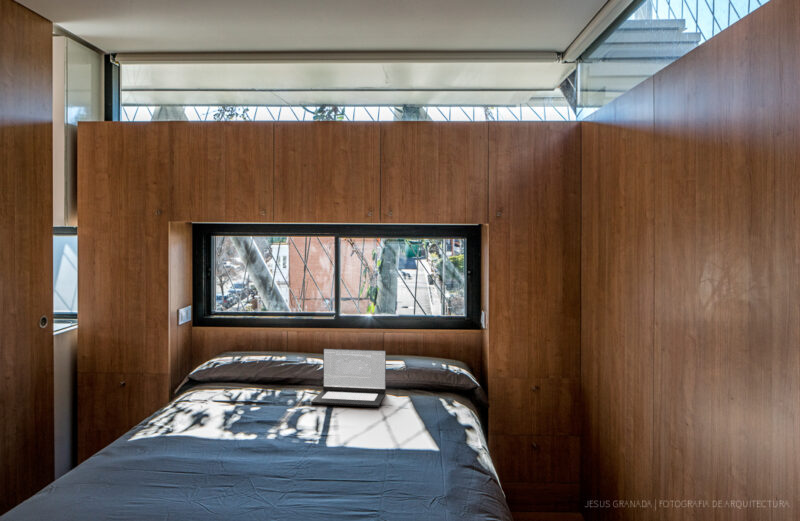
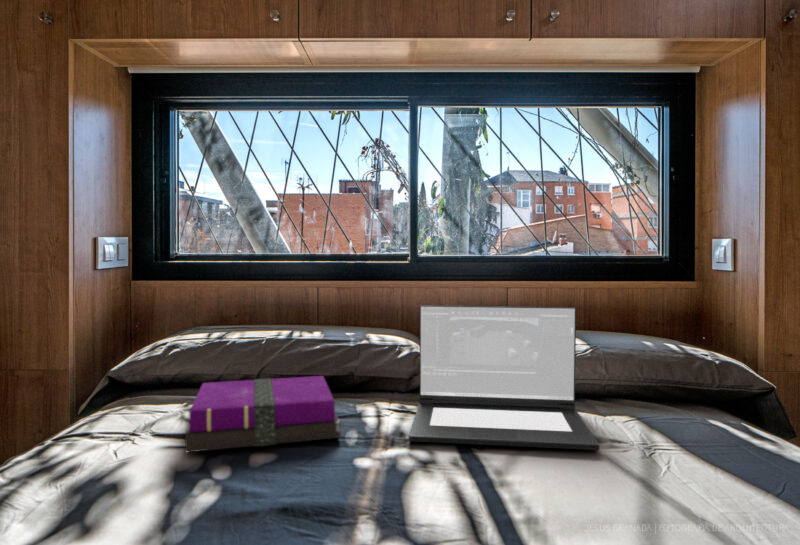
notebook: none [228,378,286,407] -> present [185,376,341,452]

